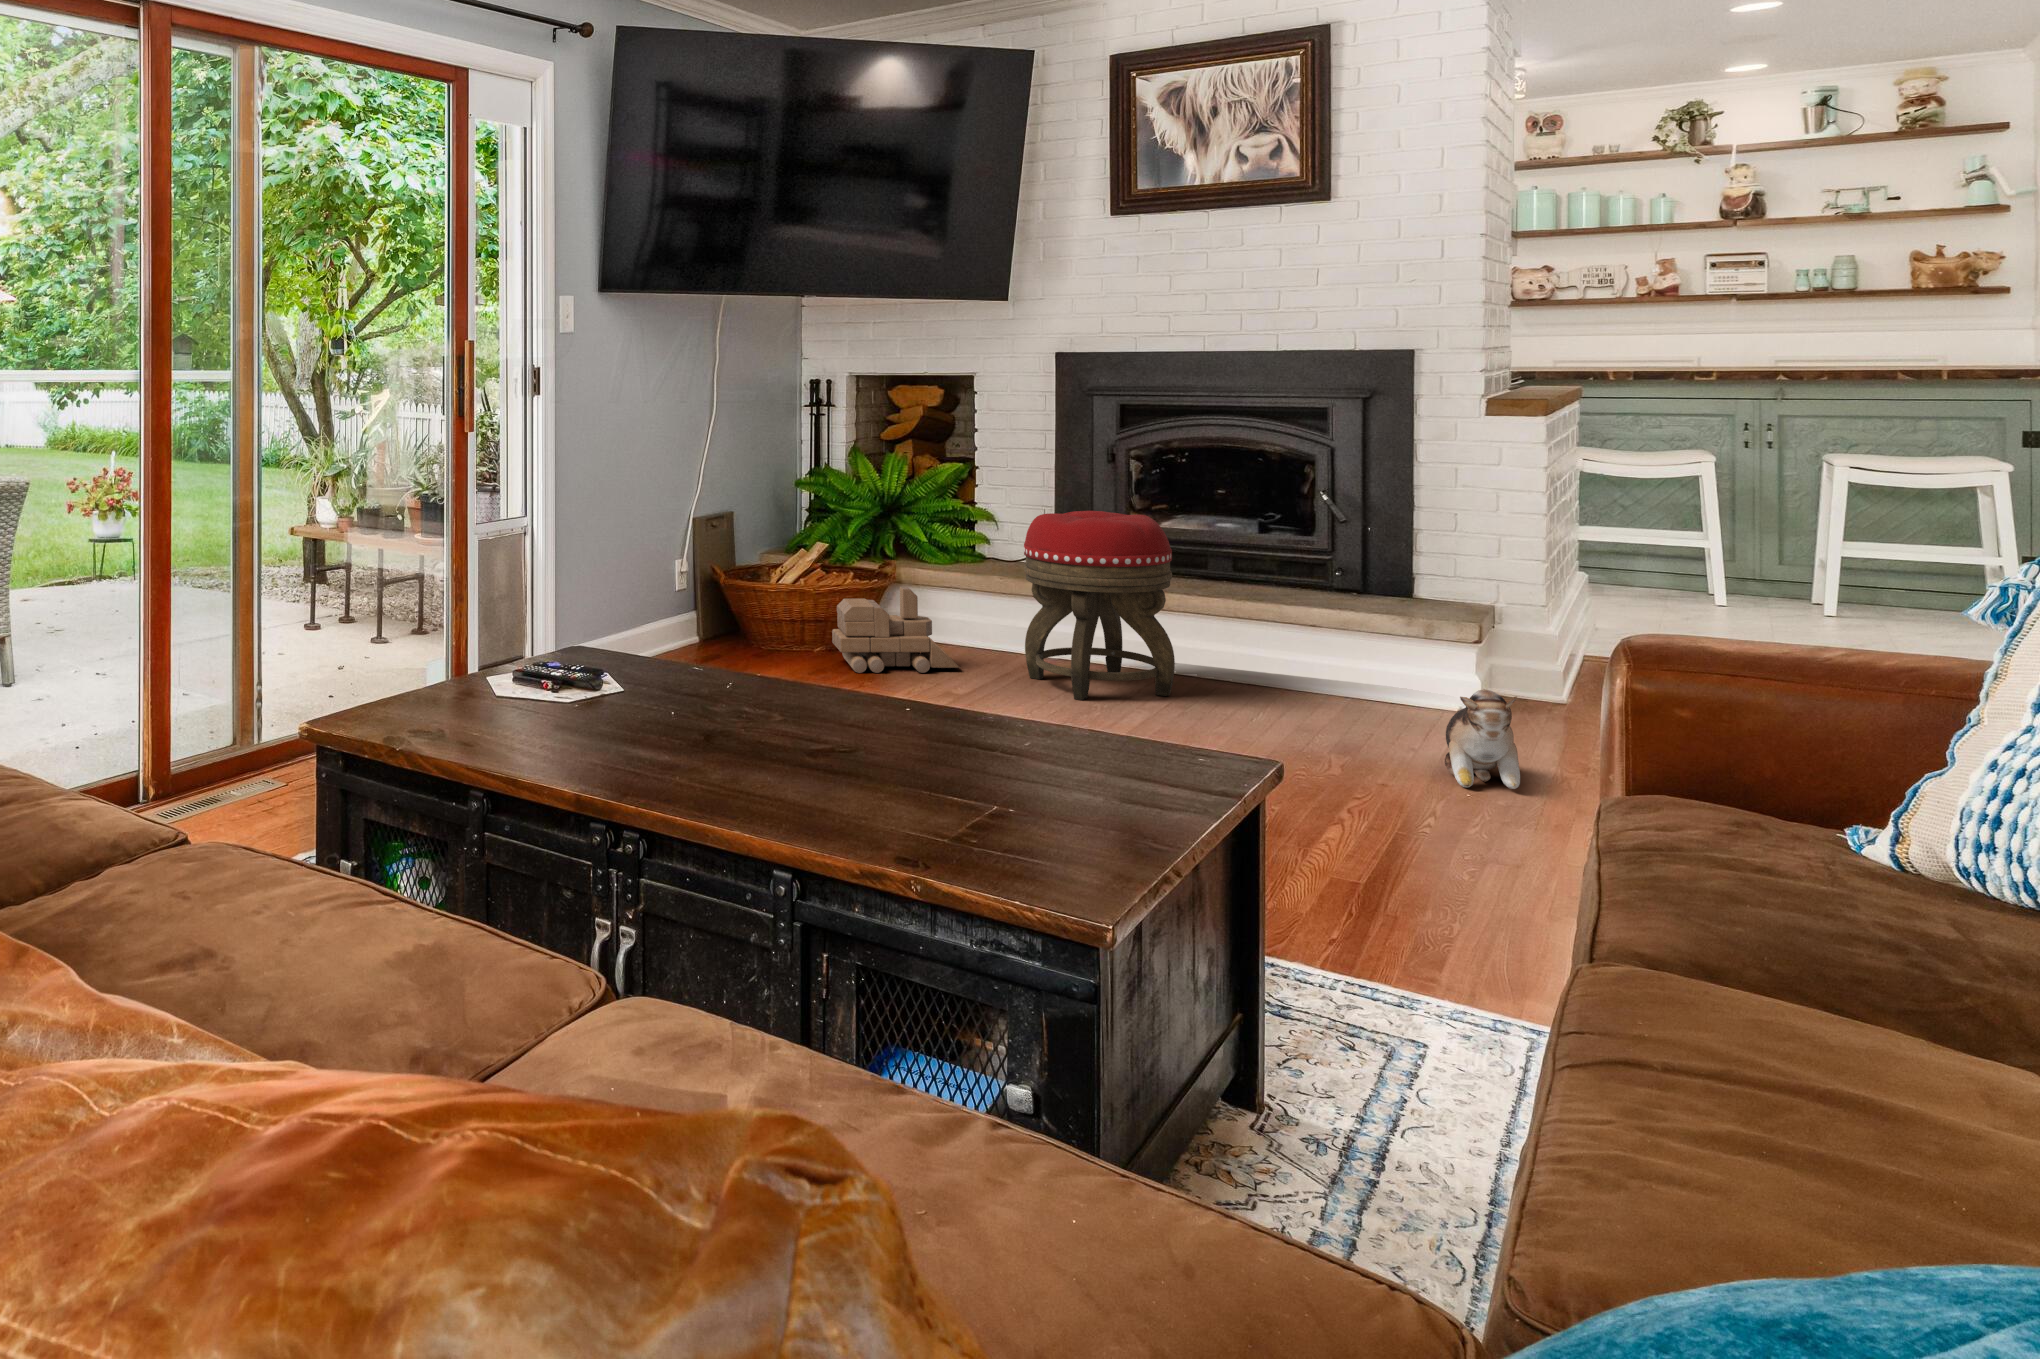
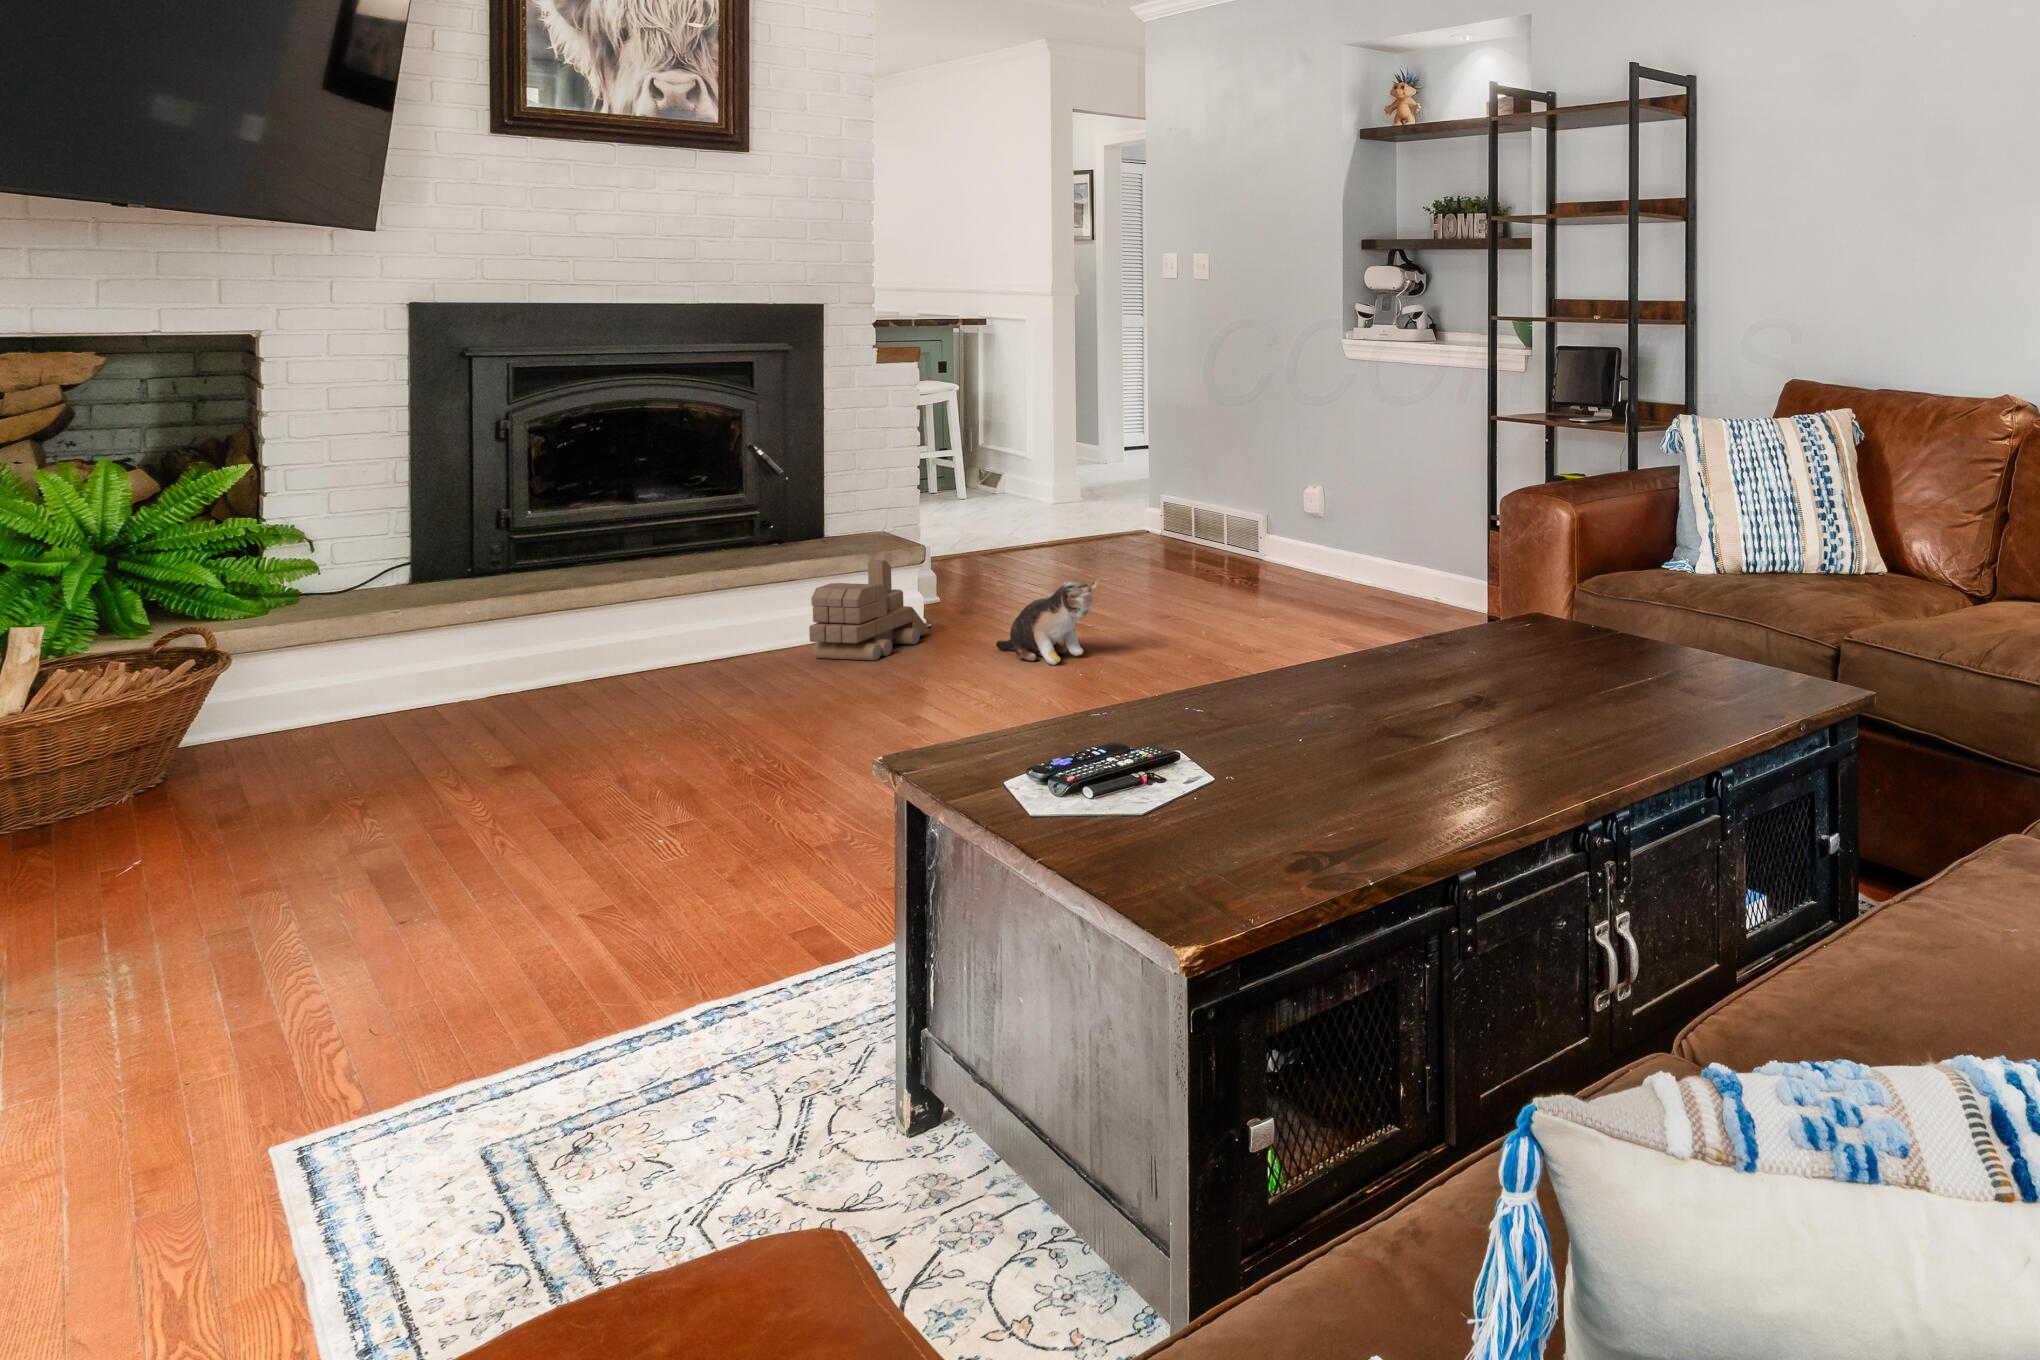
footstool: present [1024,511,1175,700] -> none [518,490,709,712]
toy train: present [832,587,960,673] -> present [809,560,930,661]

